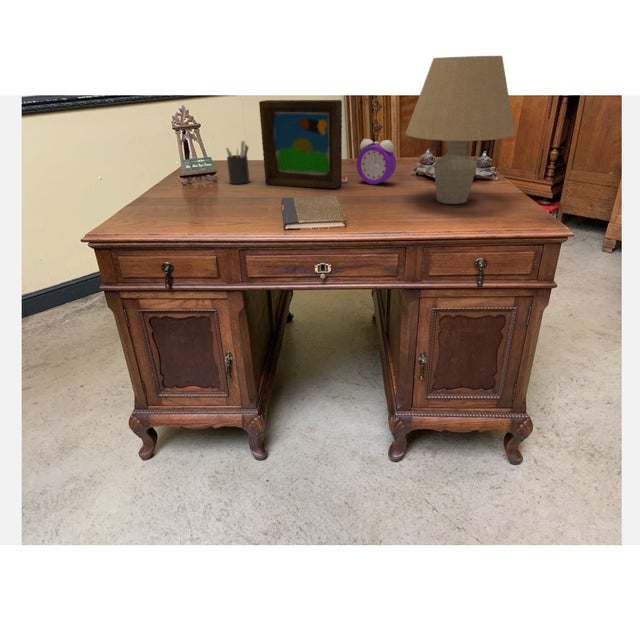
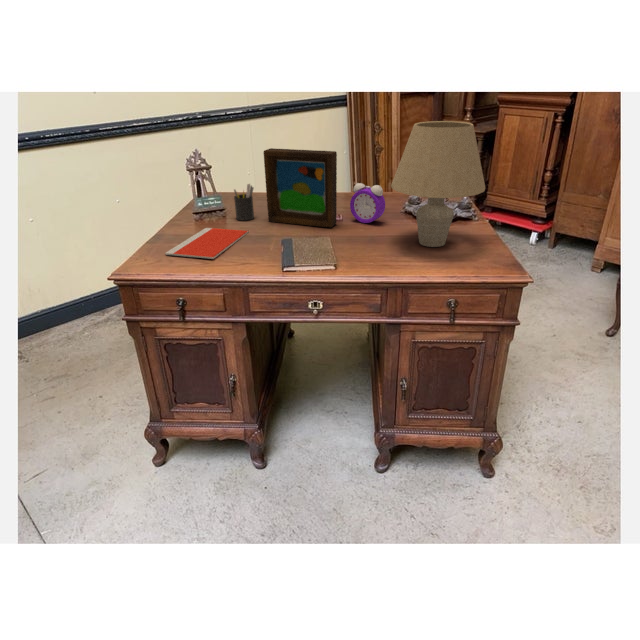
notebook: none [148,191,244,218] -> present [165,228,249,259]

